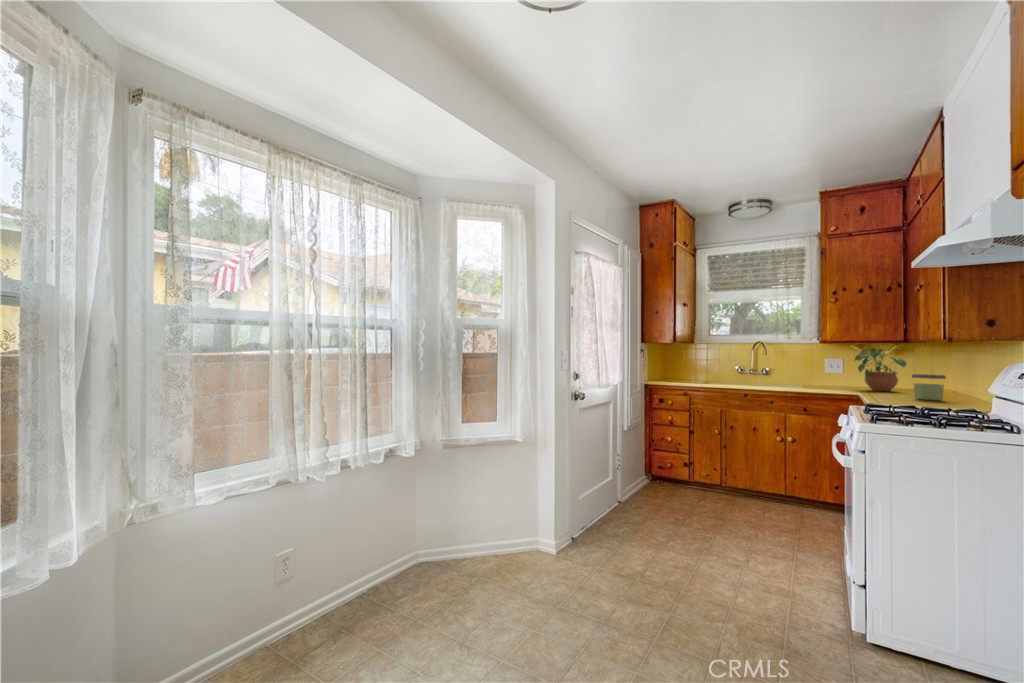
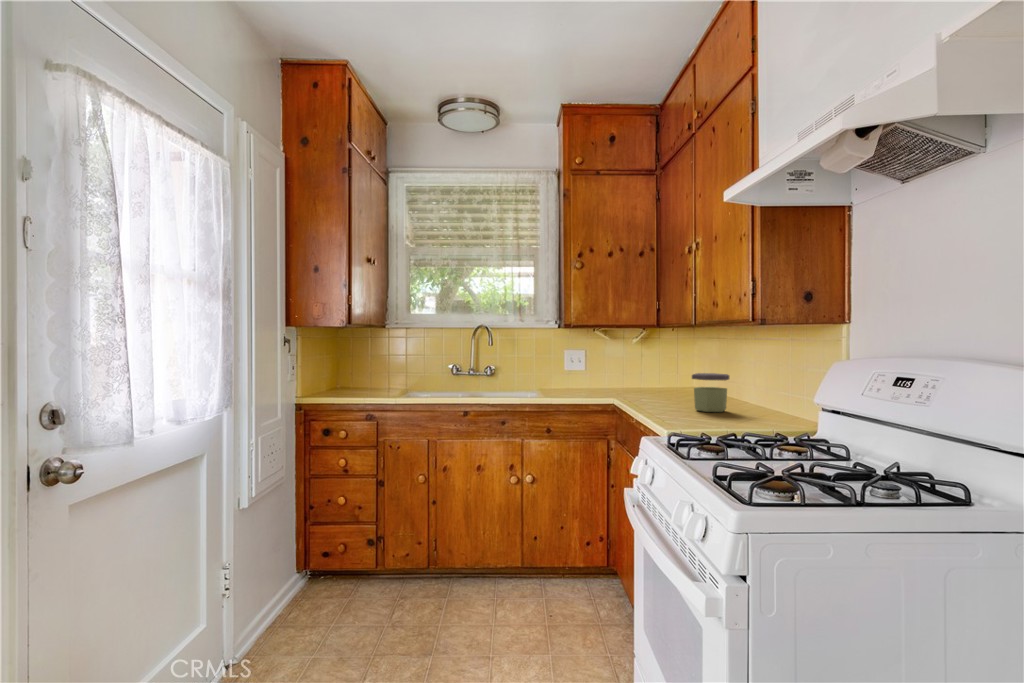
potted plant: present [855,346,906,391] -> none [597,330,656,394]

